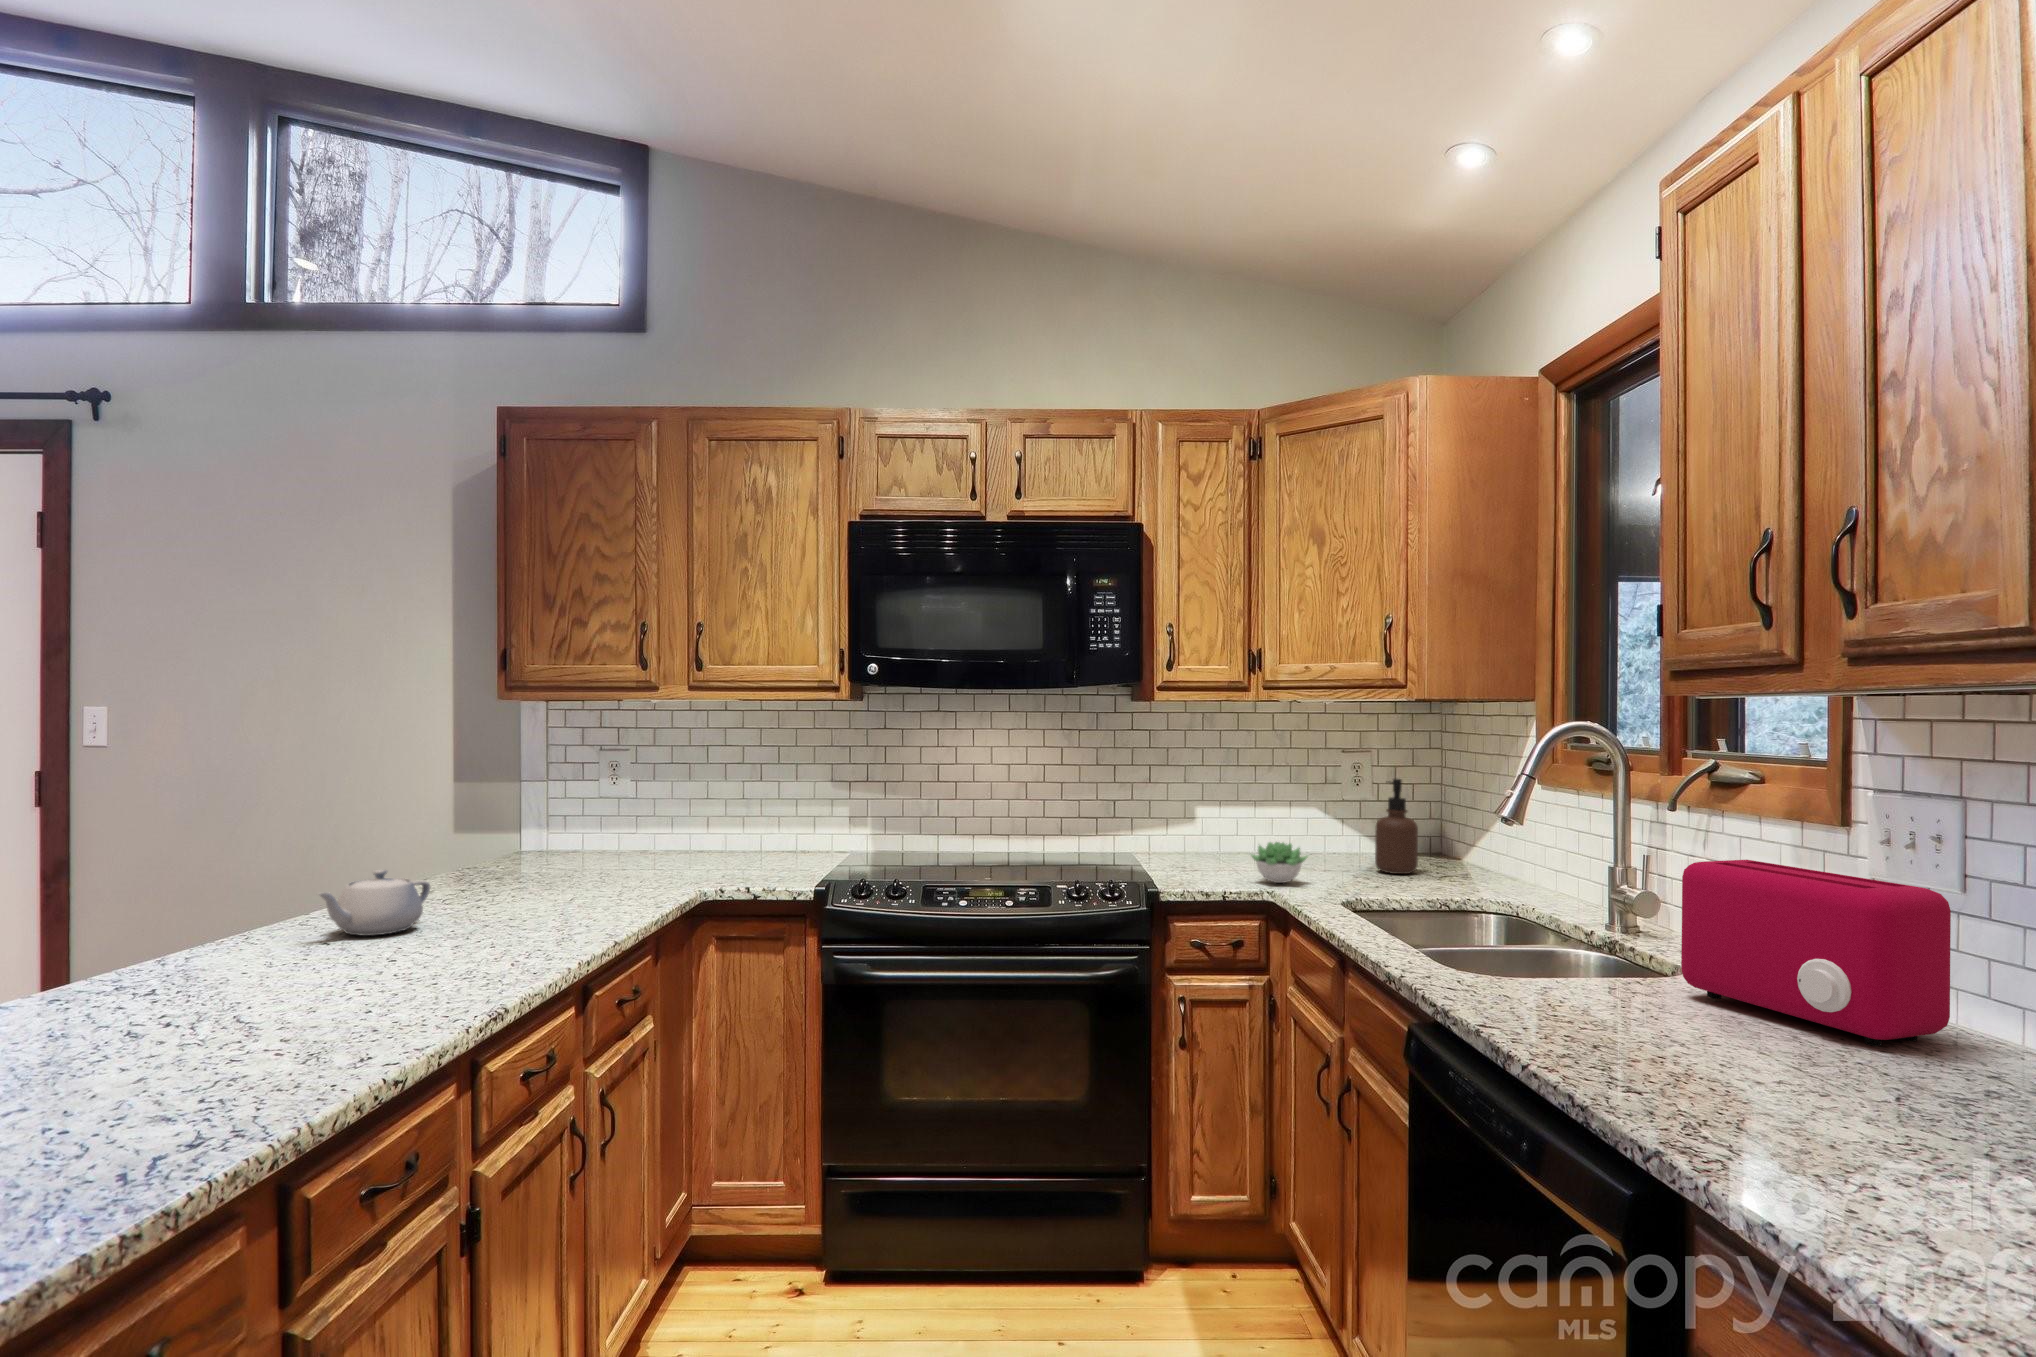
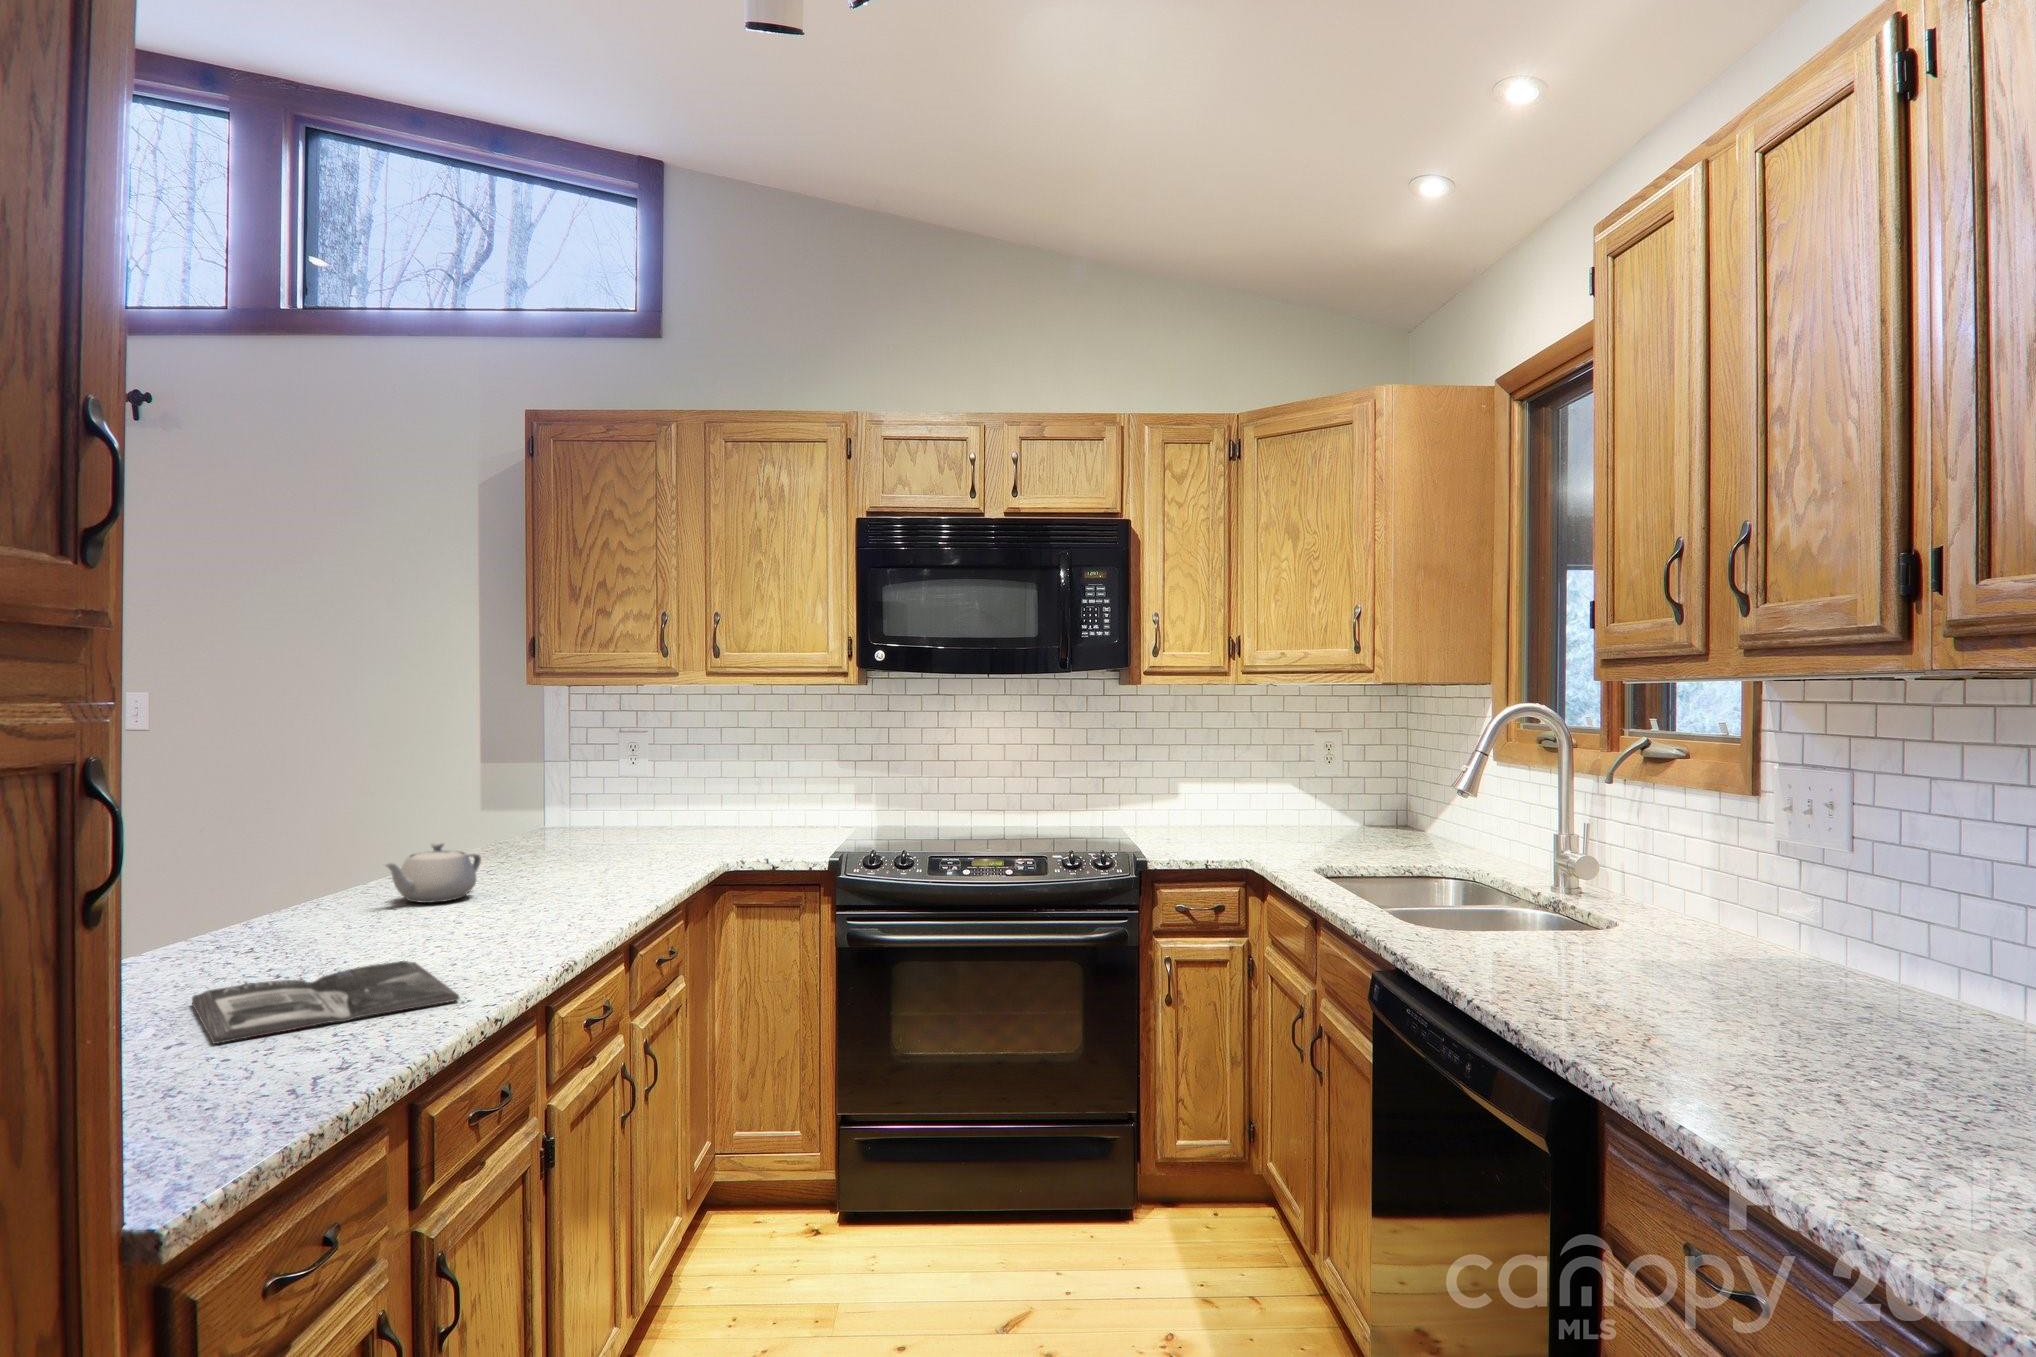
soap dispenser: present [1375,779,1418,874] -> none [1346,757,1385,845]
succulent plant: present [1251,842,1307,883] -> none [1230,815,1285,853]
toaster: present [1681,860,1951,1046] -> none [1611,825,1835,982]
magazine: none [54,1007,359,1112] -> present [192,961,459,1044]

